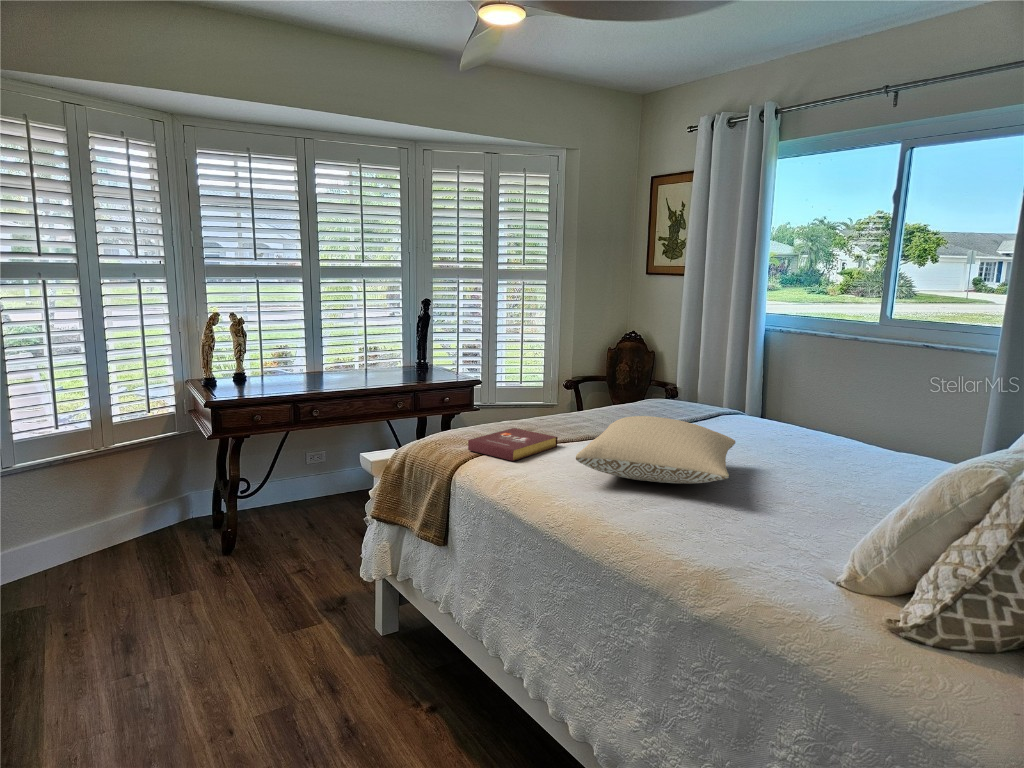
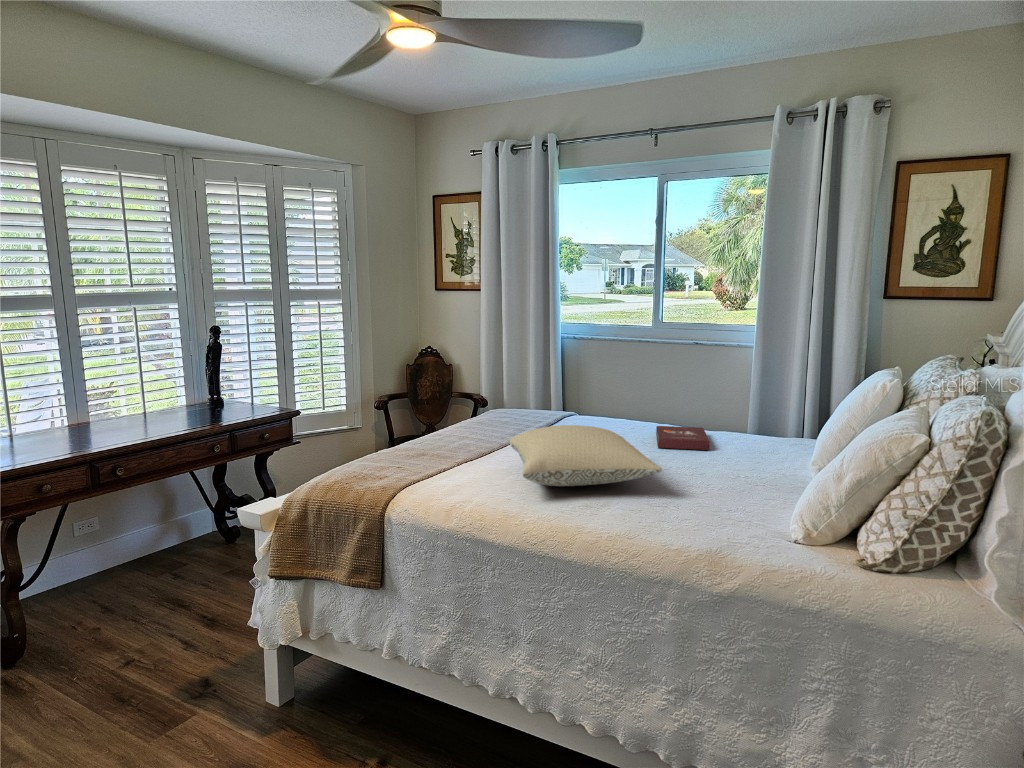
book: present [468,428,558,461] -> present [656,426,710,450]

